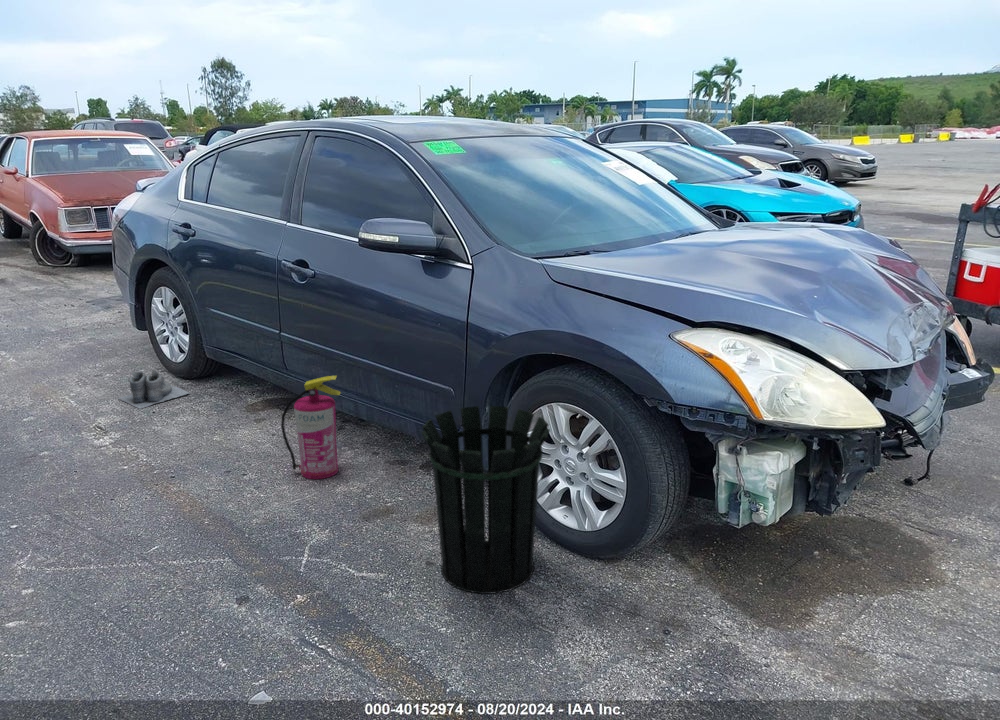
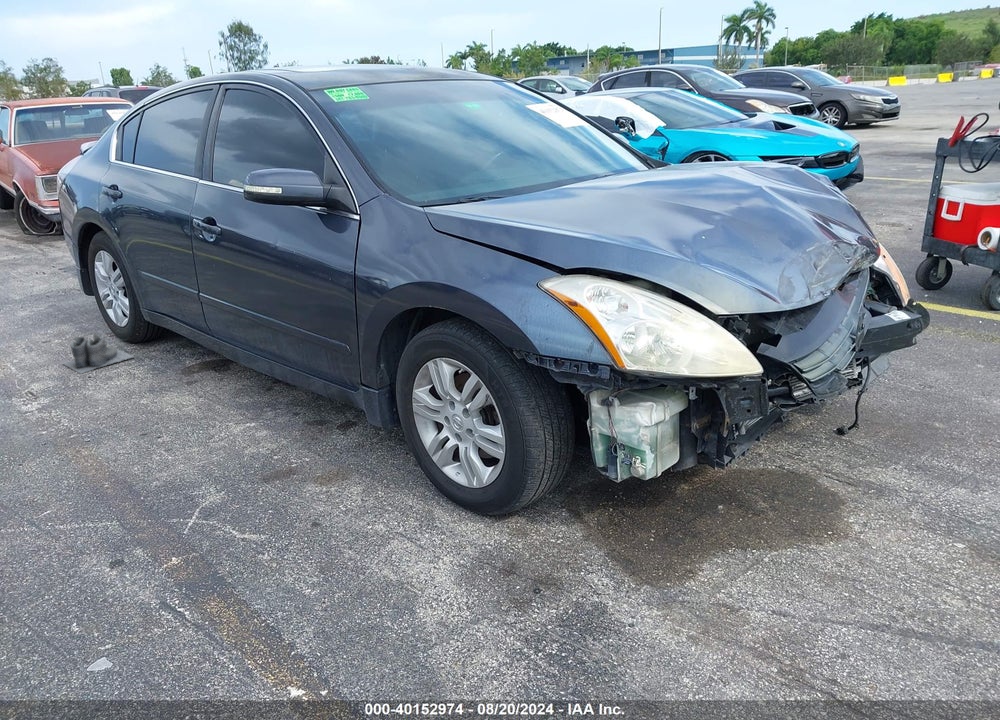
fire extinguisher: present [281,376,340,479] -> none [193,335,256,440]
waste bin: present [422,406,550,594] -> none [289,361,425,554]

